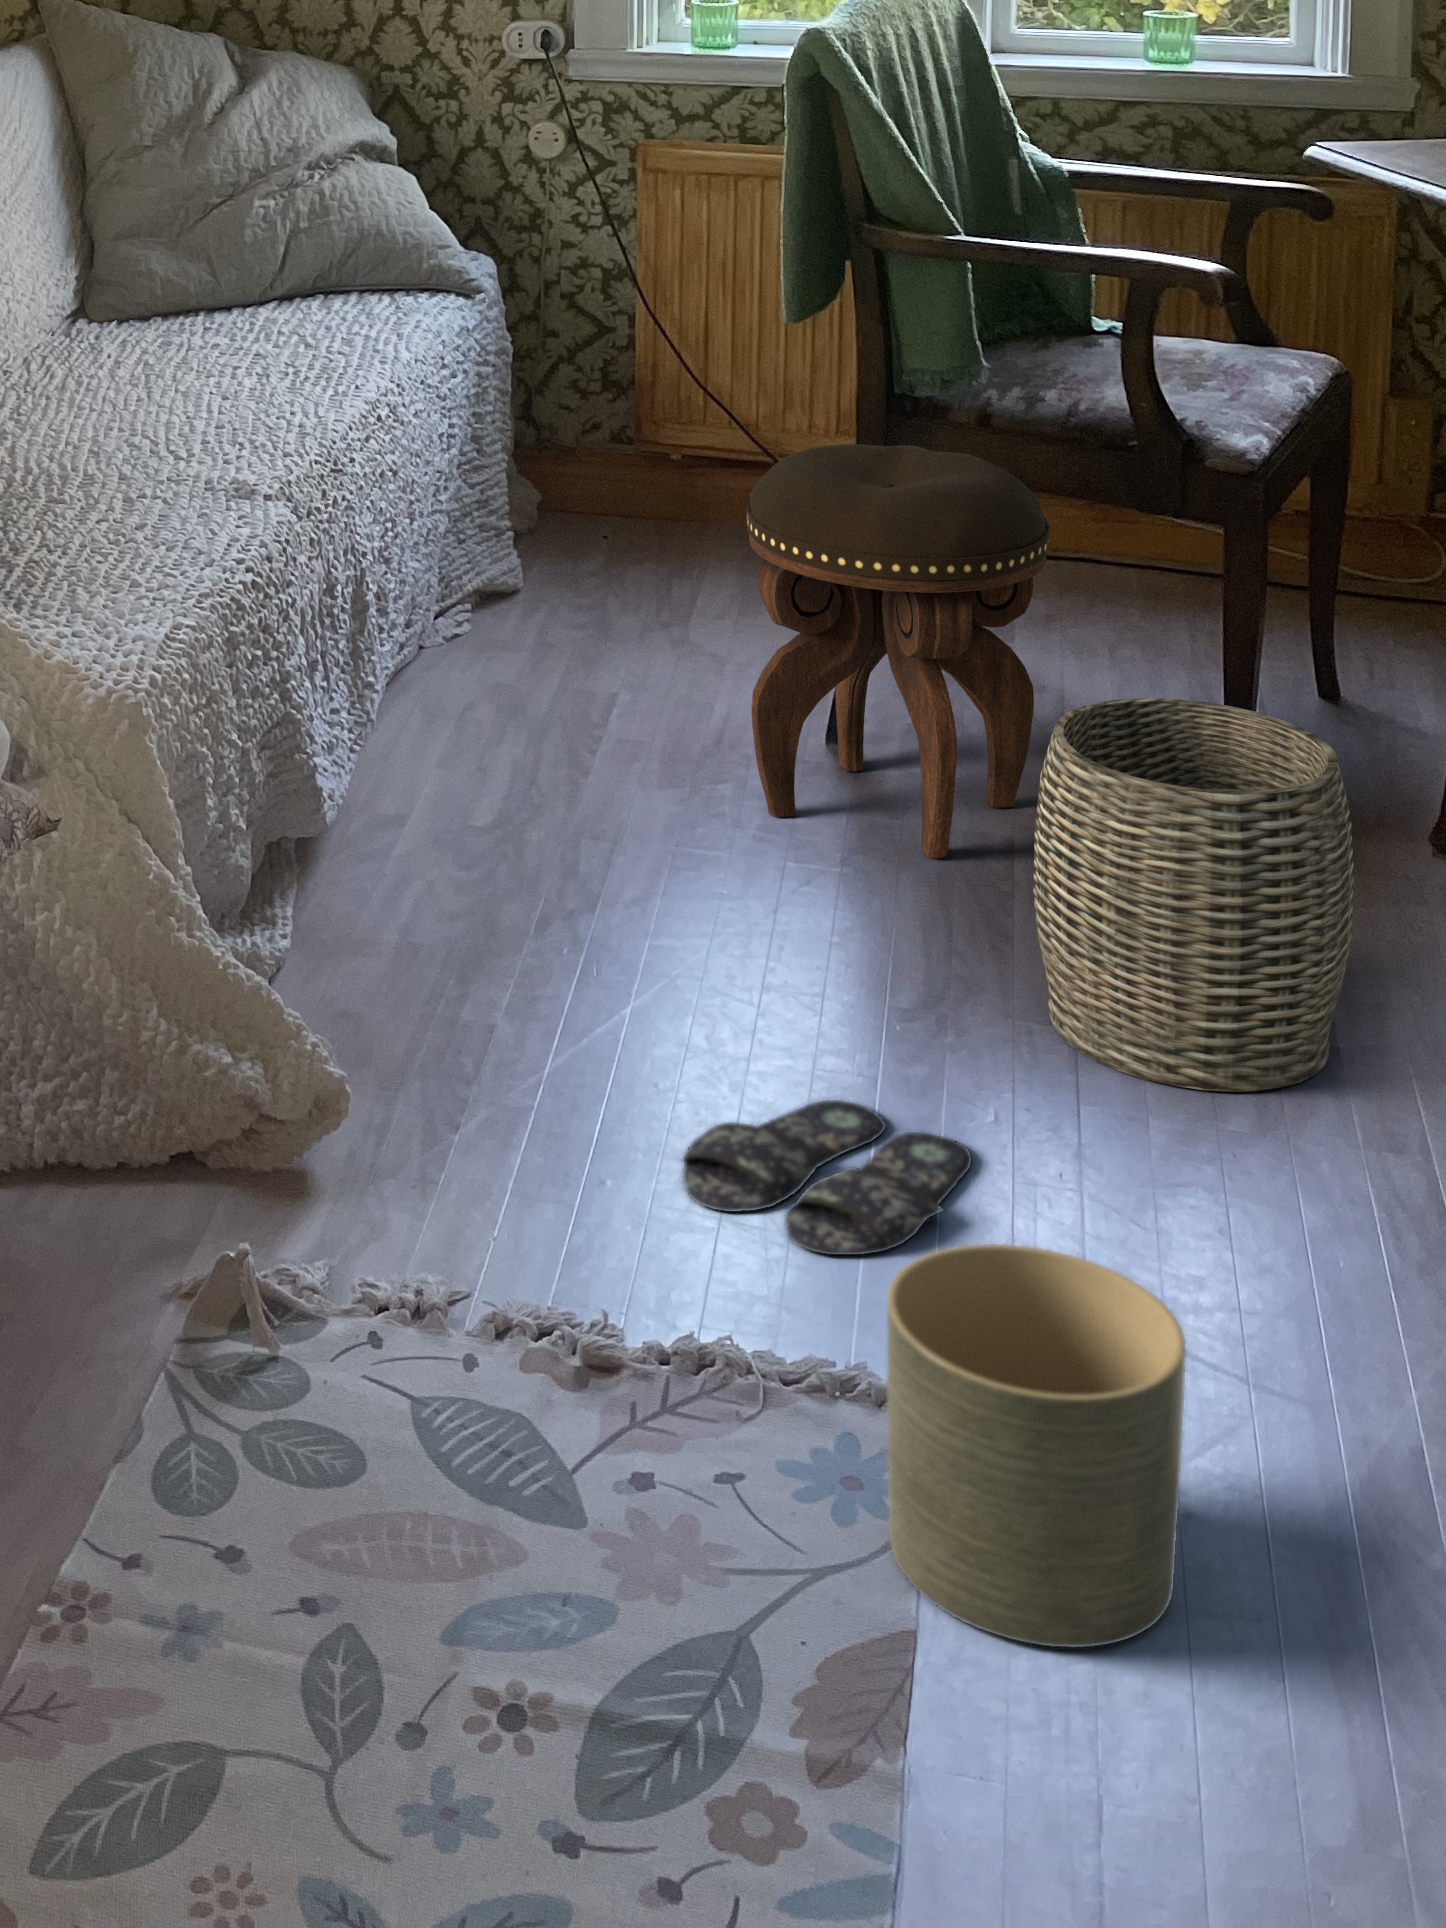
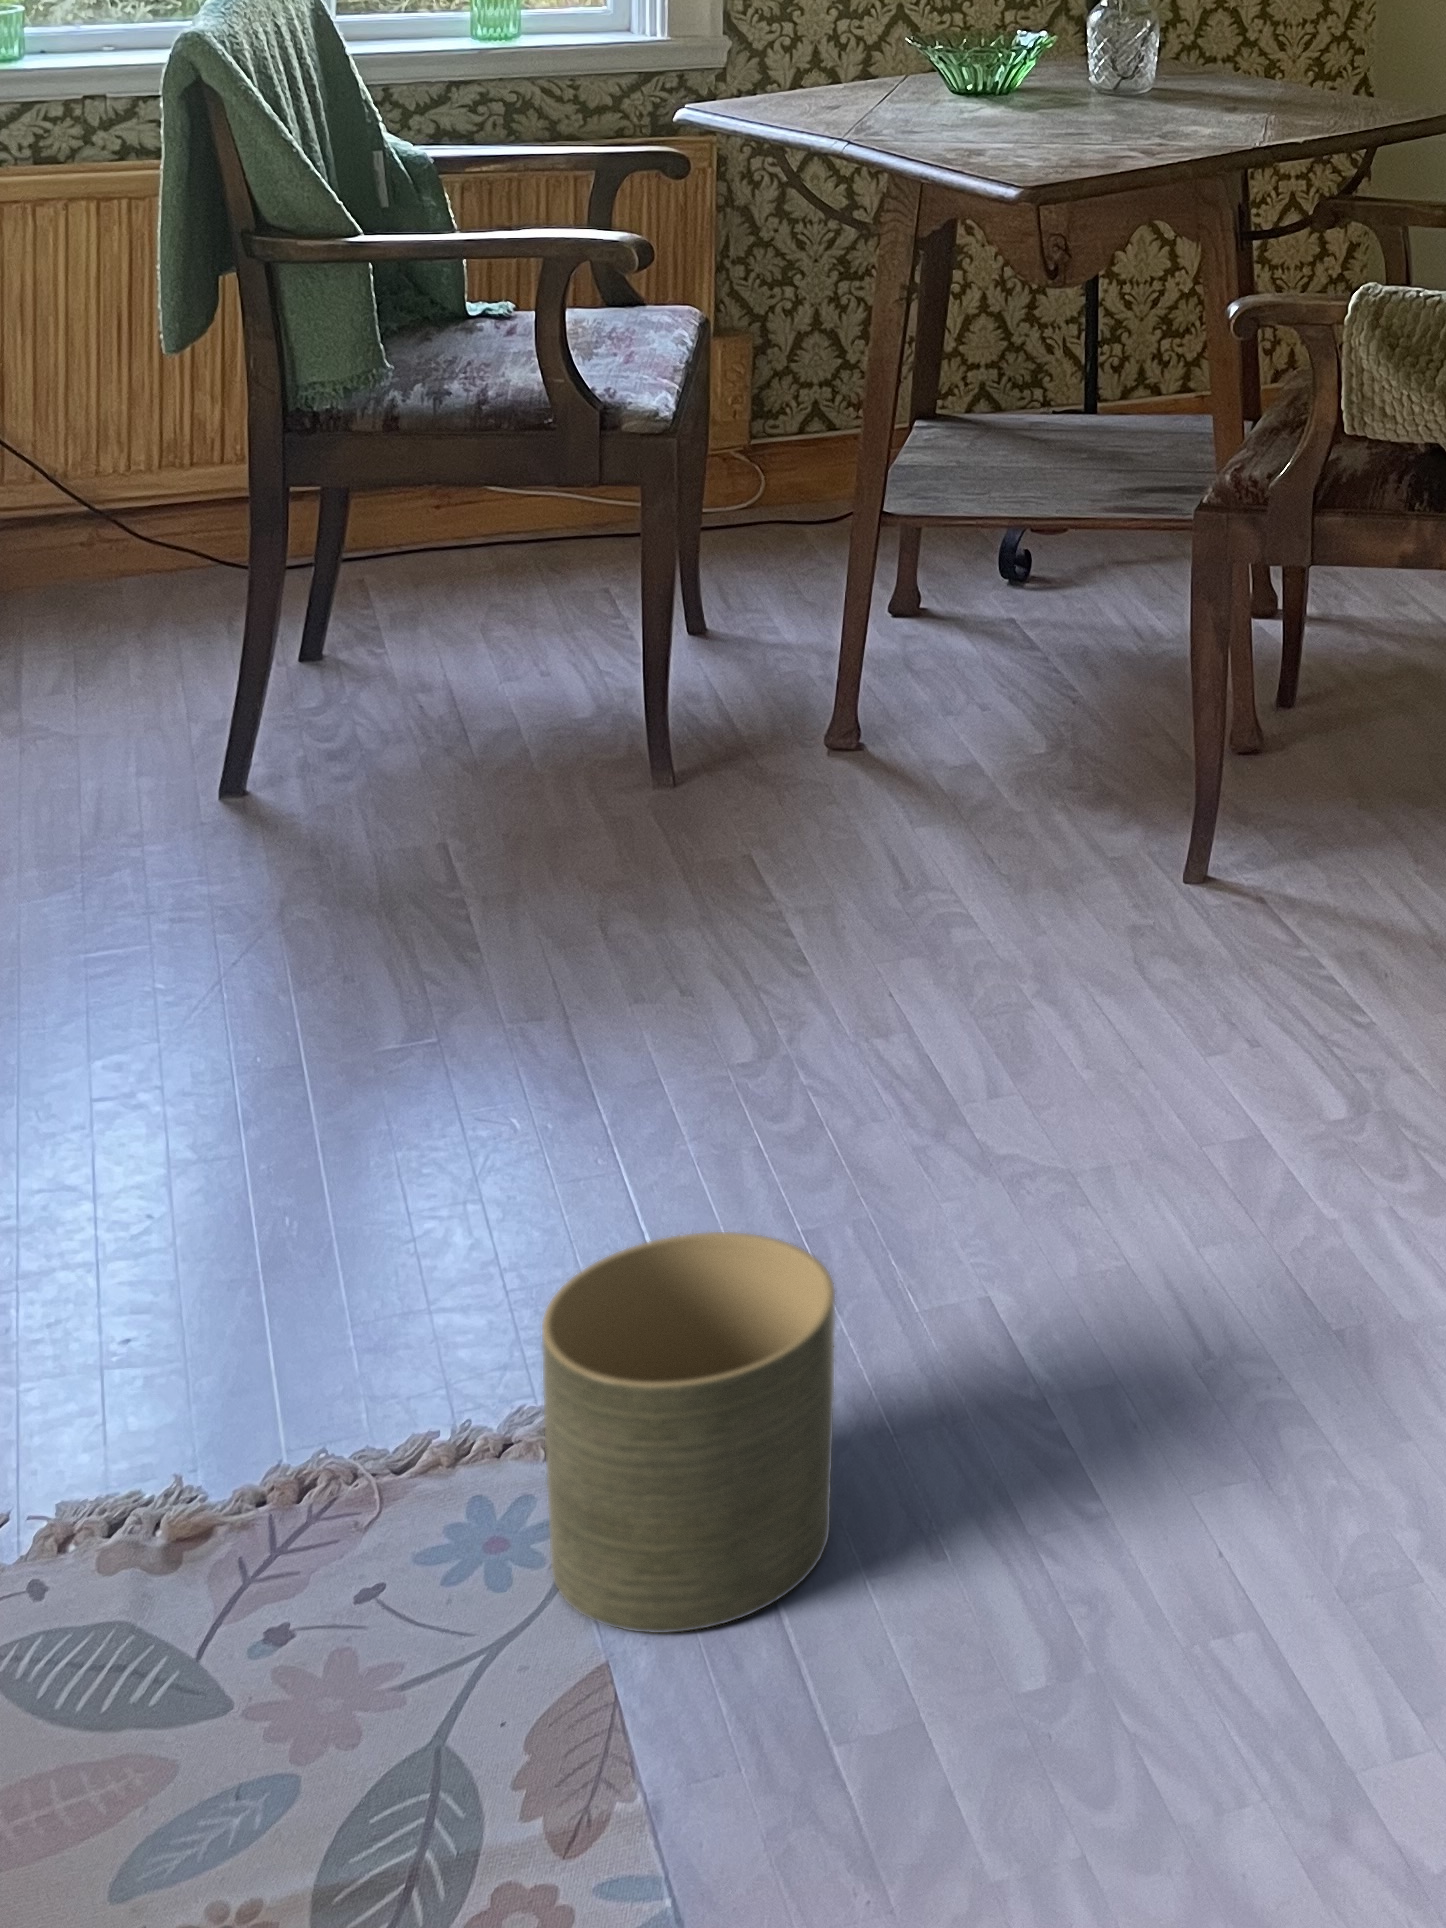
footstool: present [747,444,1050,859] -> none [149,462,479,887]
woven basket: present [1033,698,1354,1092] -> none [524,663,825,1046]
slippers: present [683,1100,972,1255] -> none [217,1160,517,1327]

